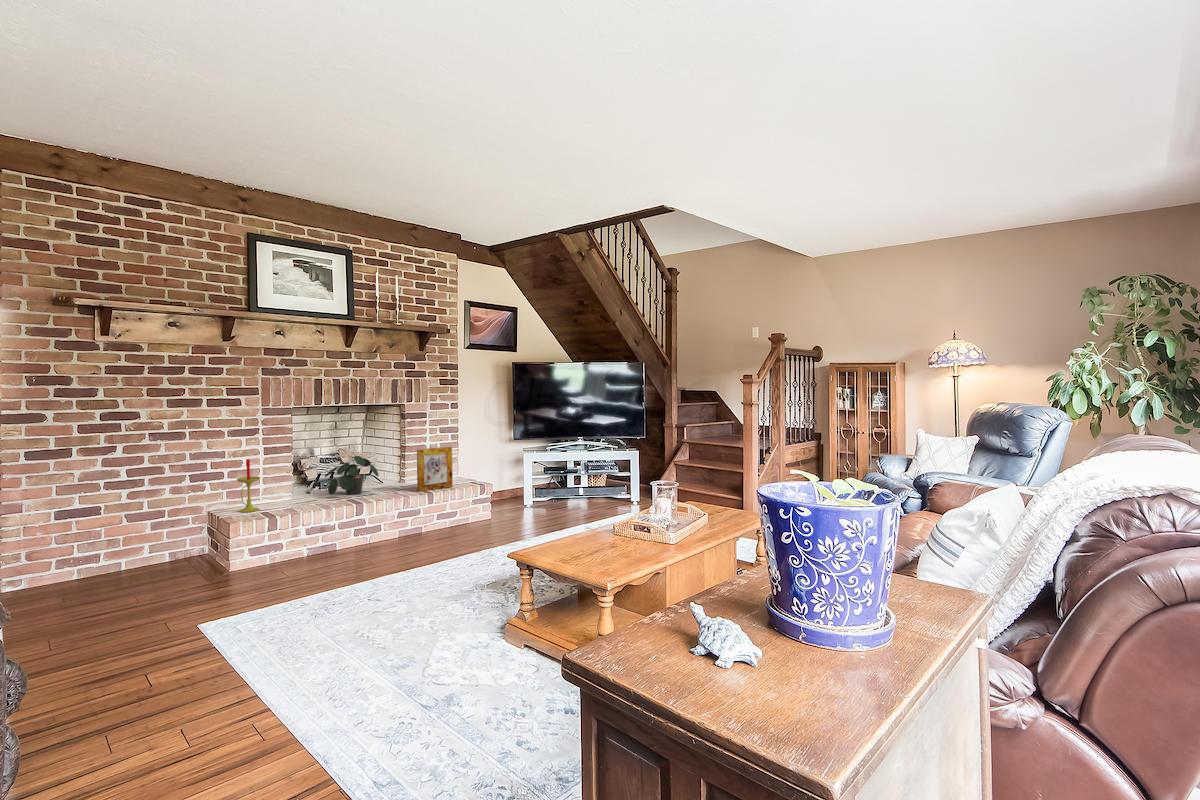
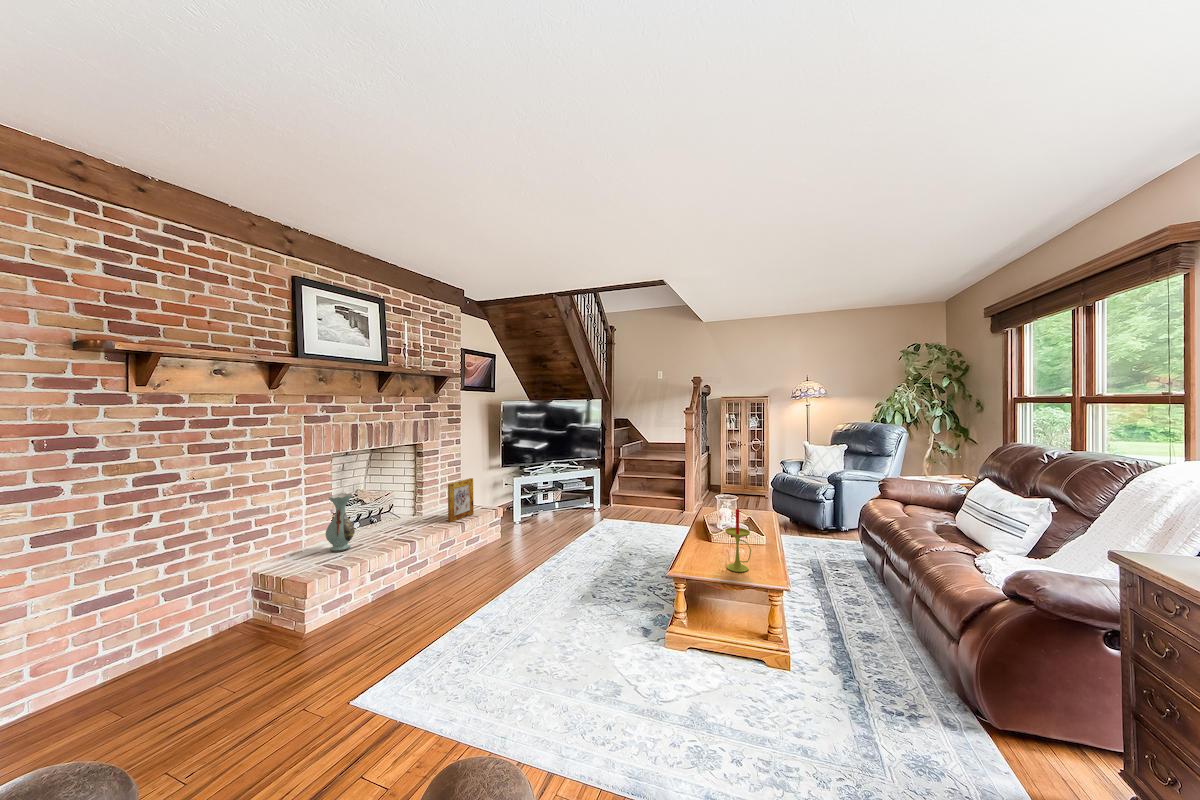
decorative vase: none [279,448,307,504] -> present [326,494,355,552]
potted plant: present [325,456,379,495] -> none [357,495,412,536]
candle: present [237,459,260,512] -> present [725,509,751,572]

